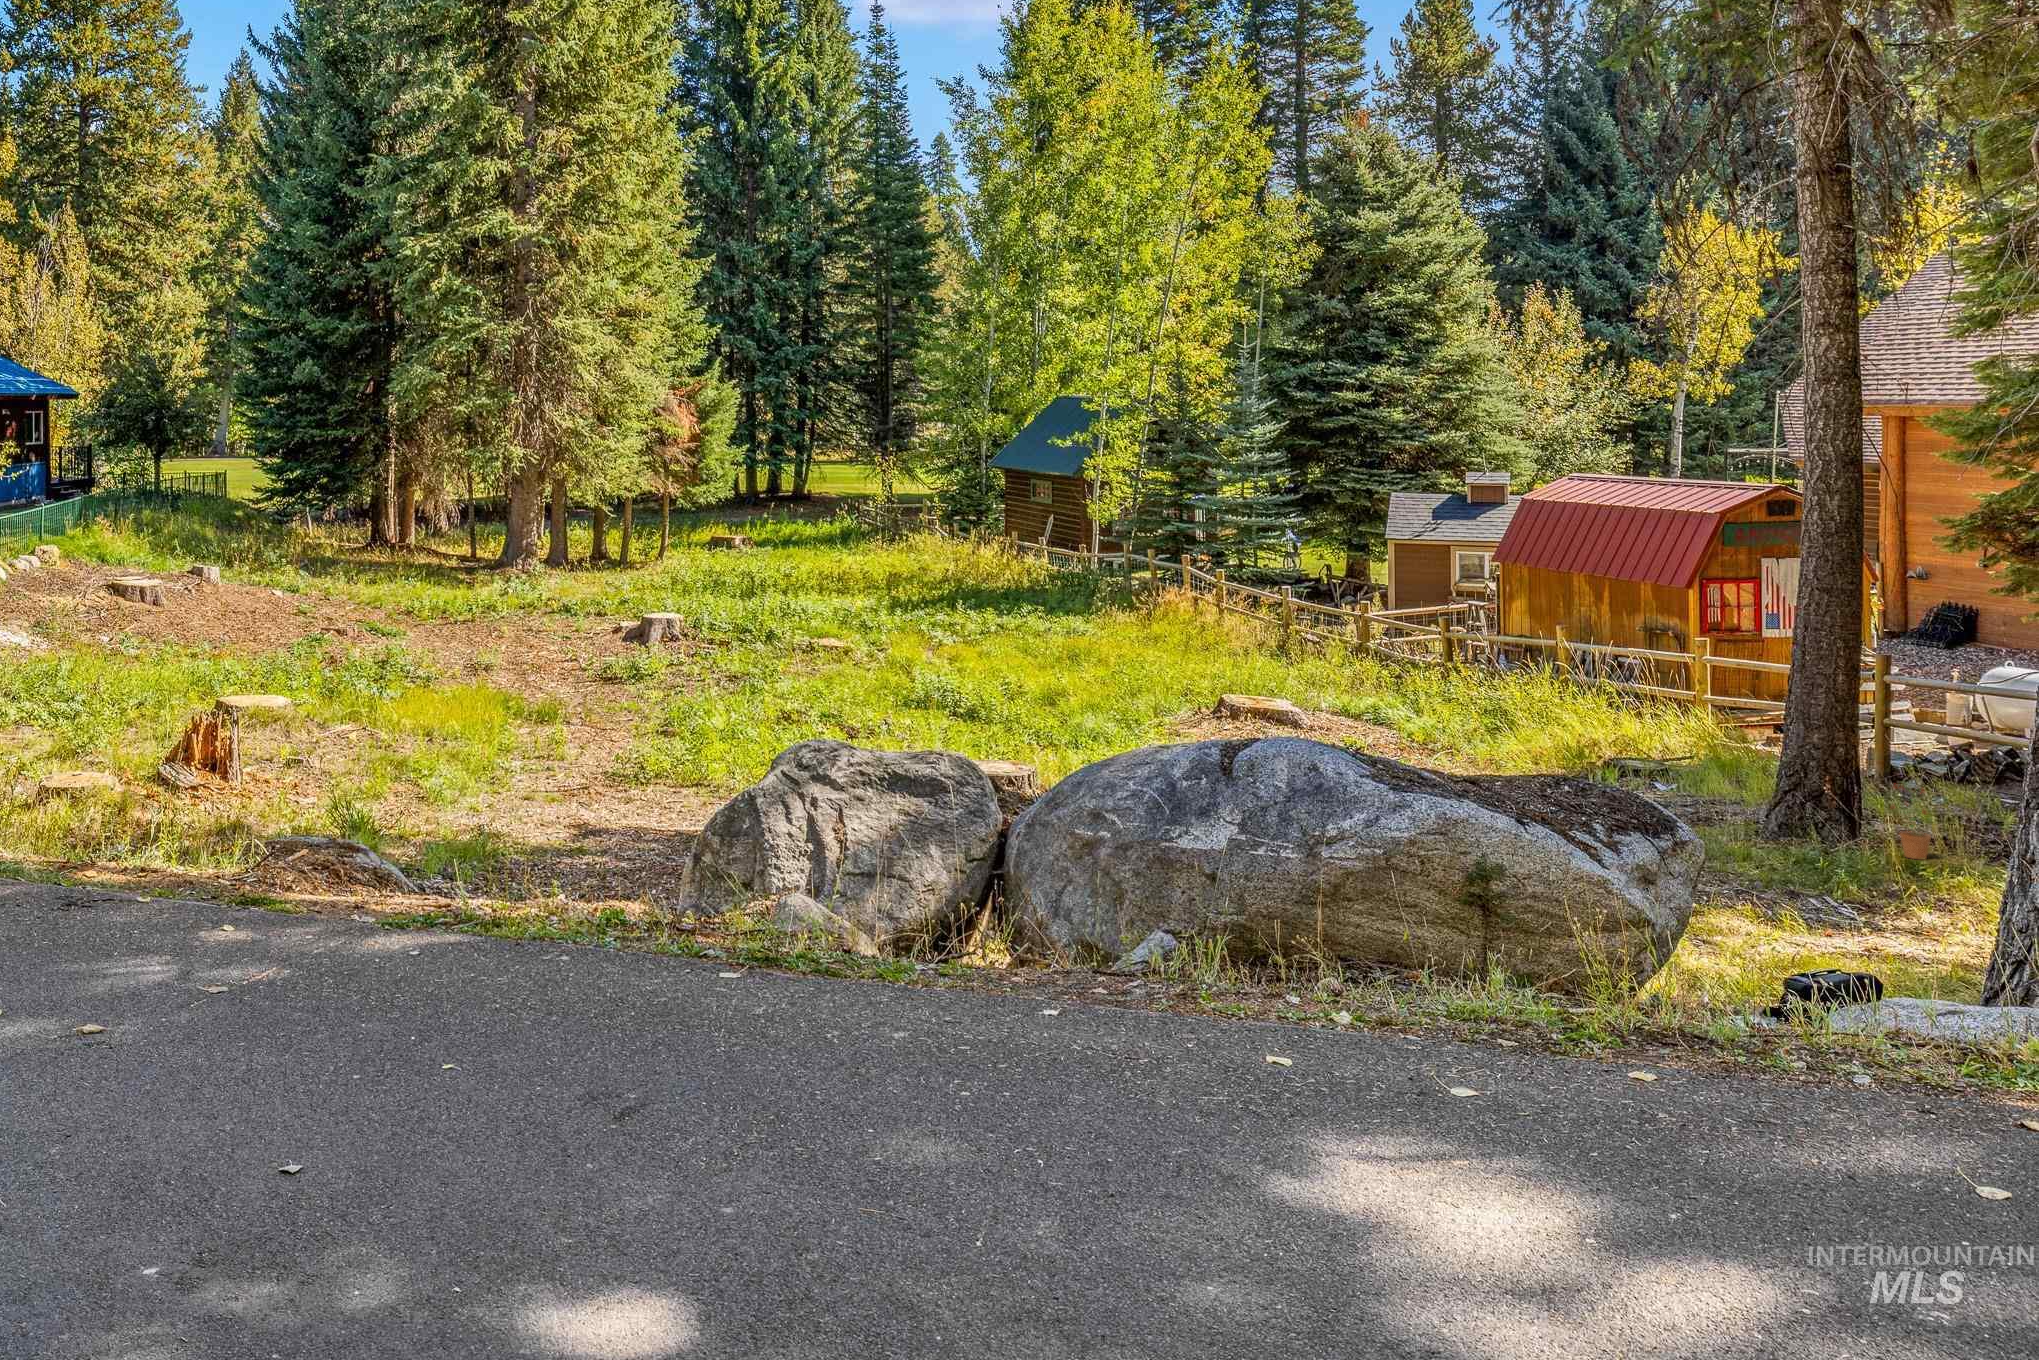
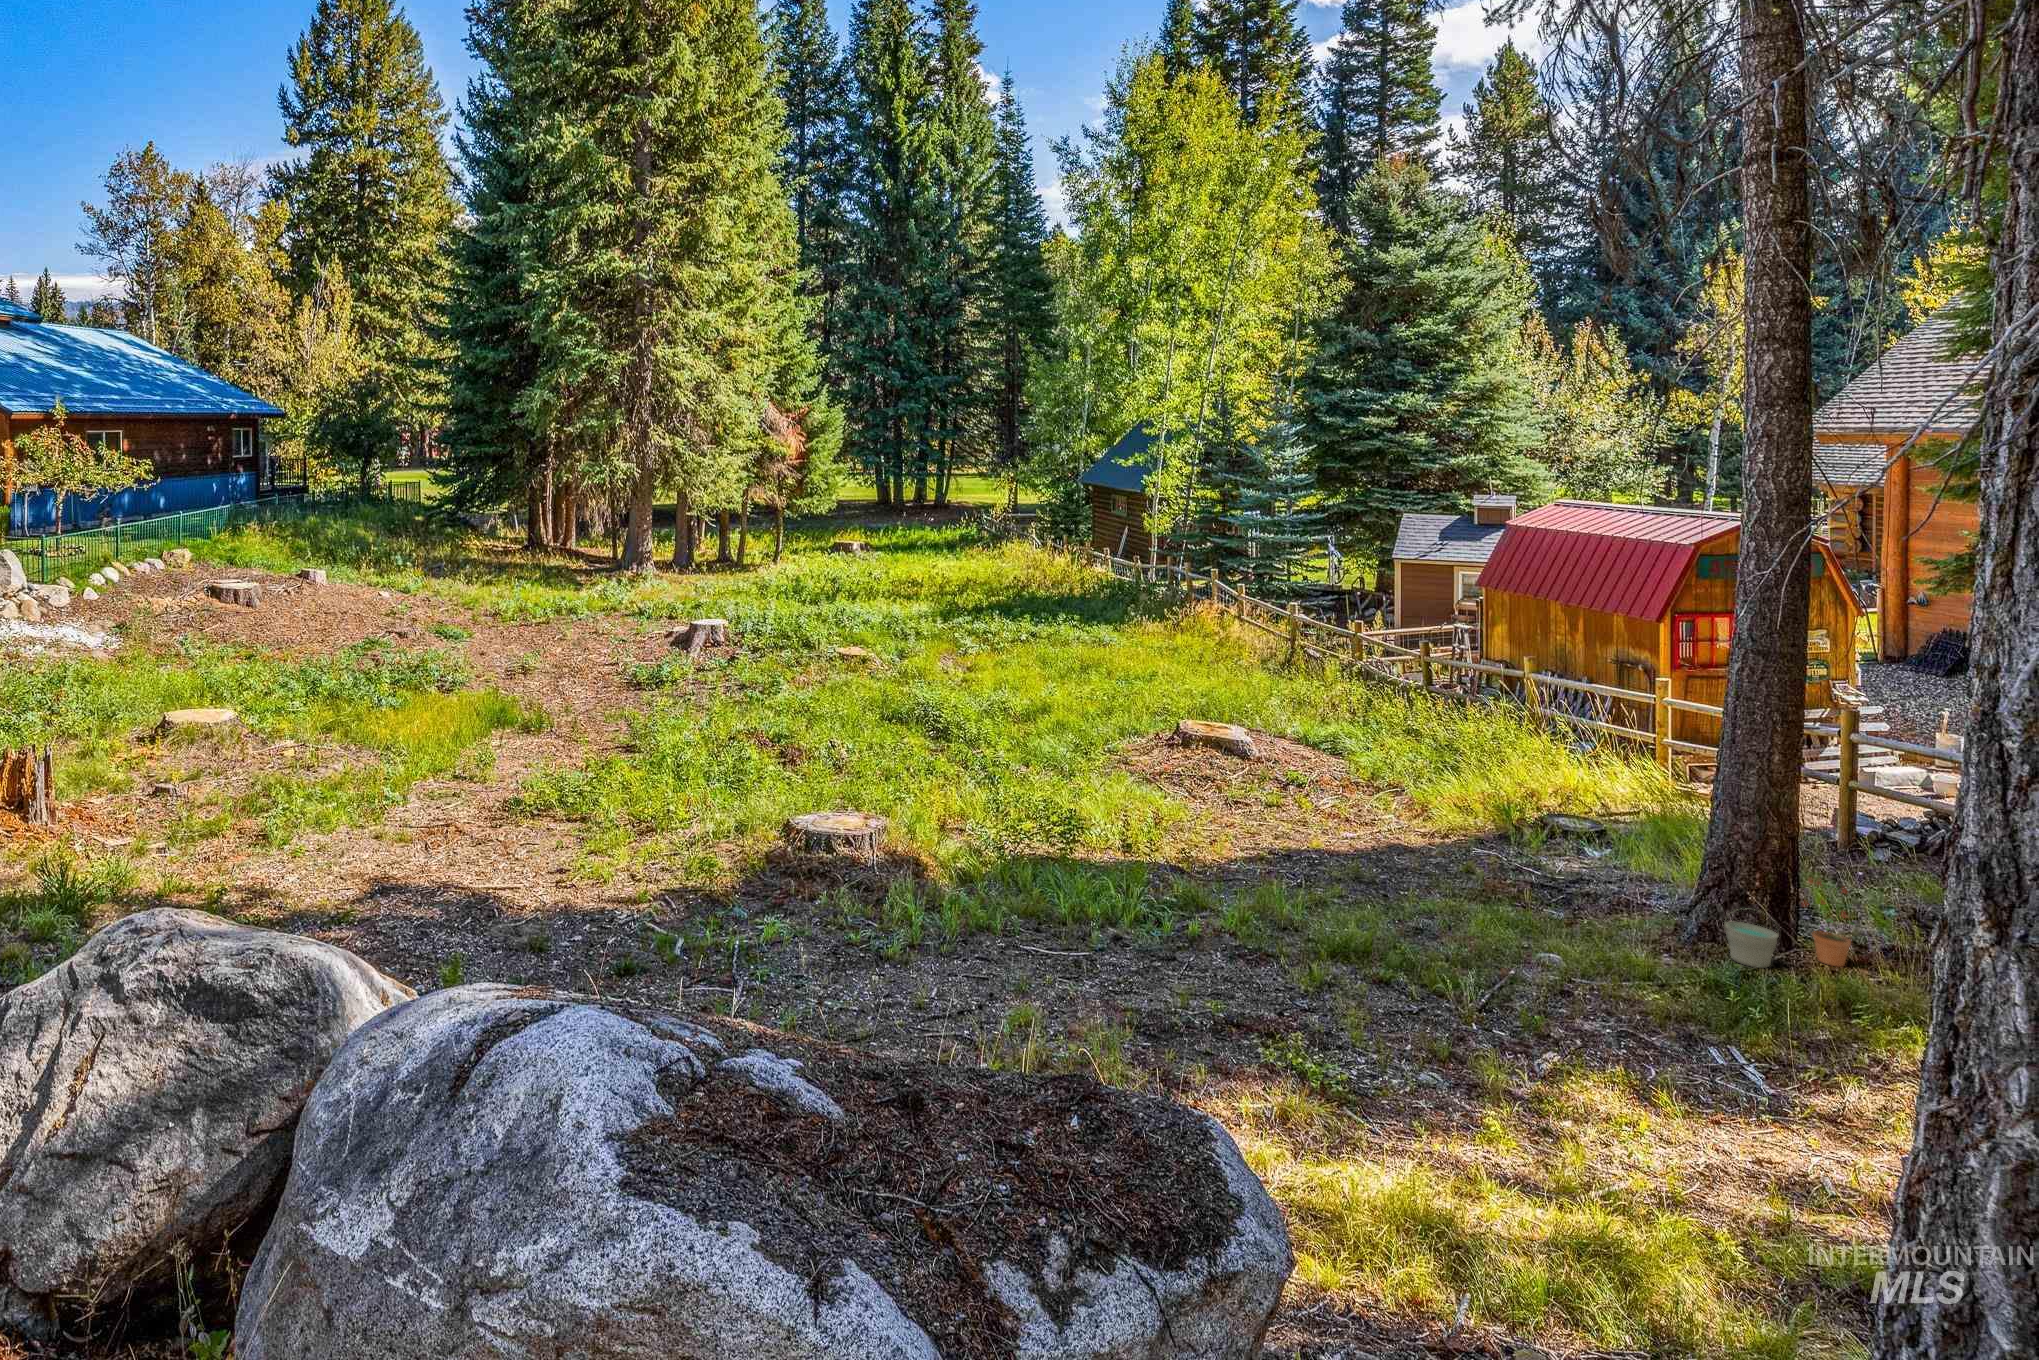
bucket: none [1830,815,1876,867] -> present [1724,922,1779,968]

